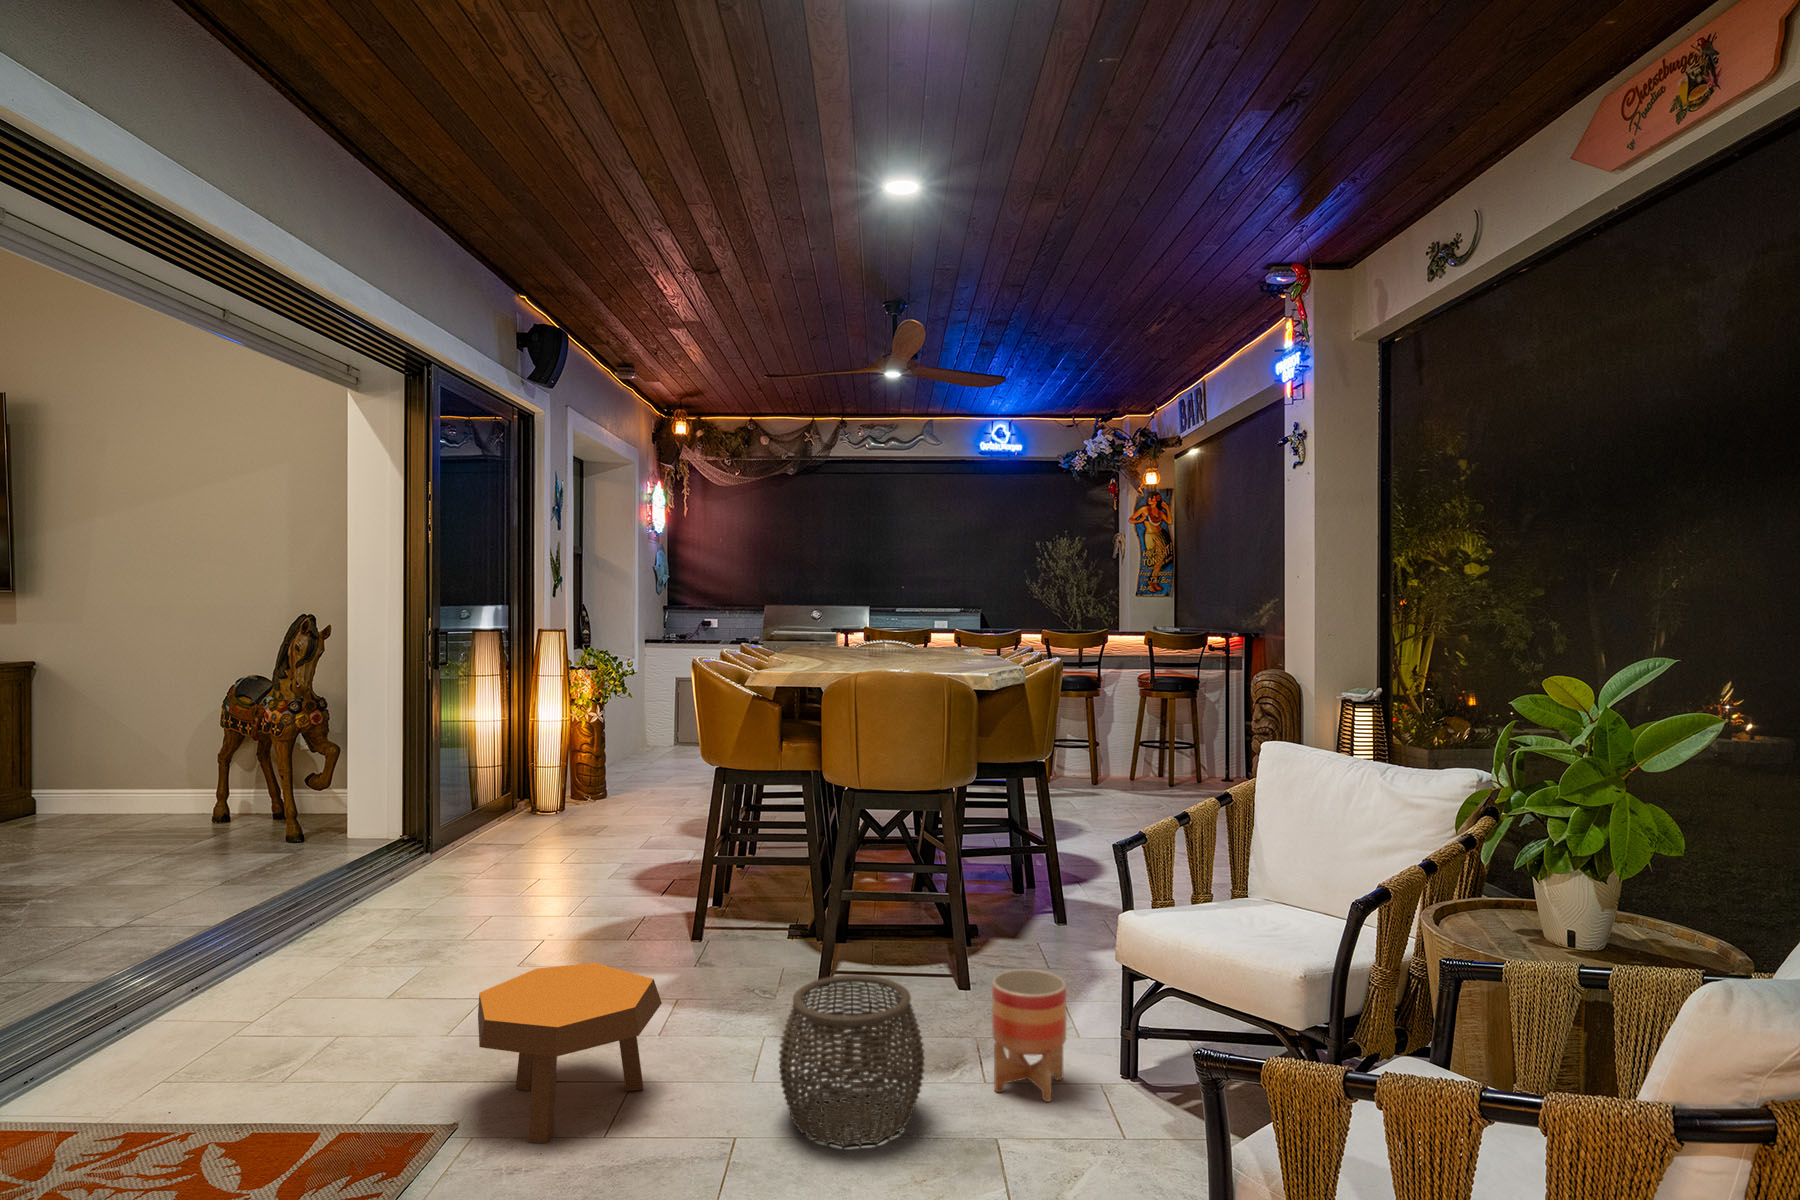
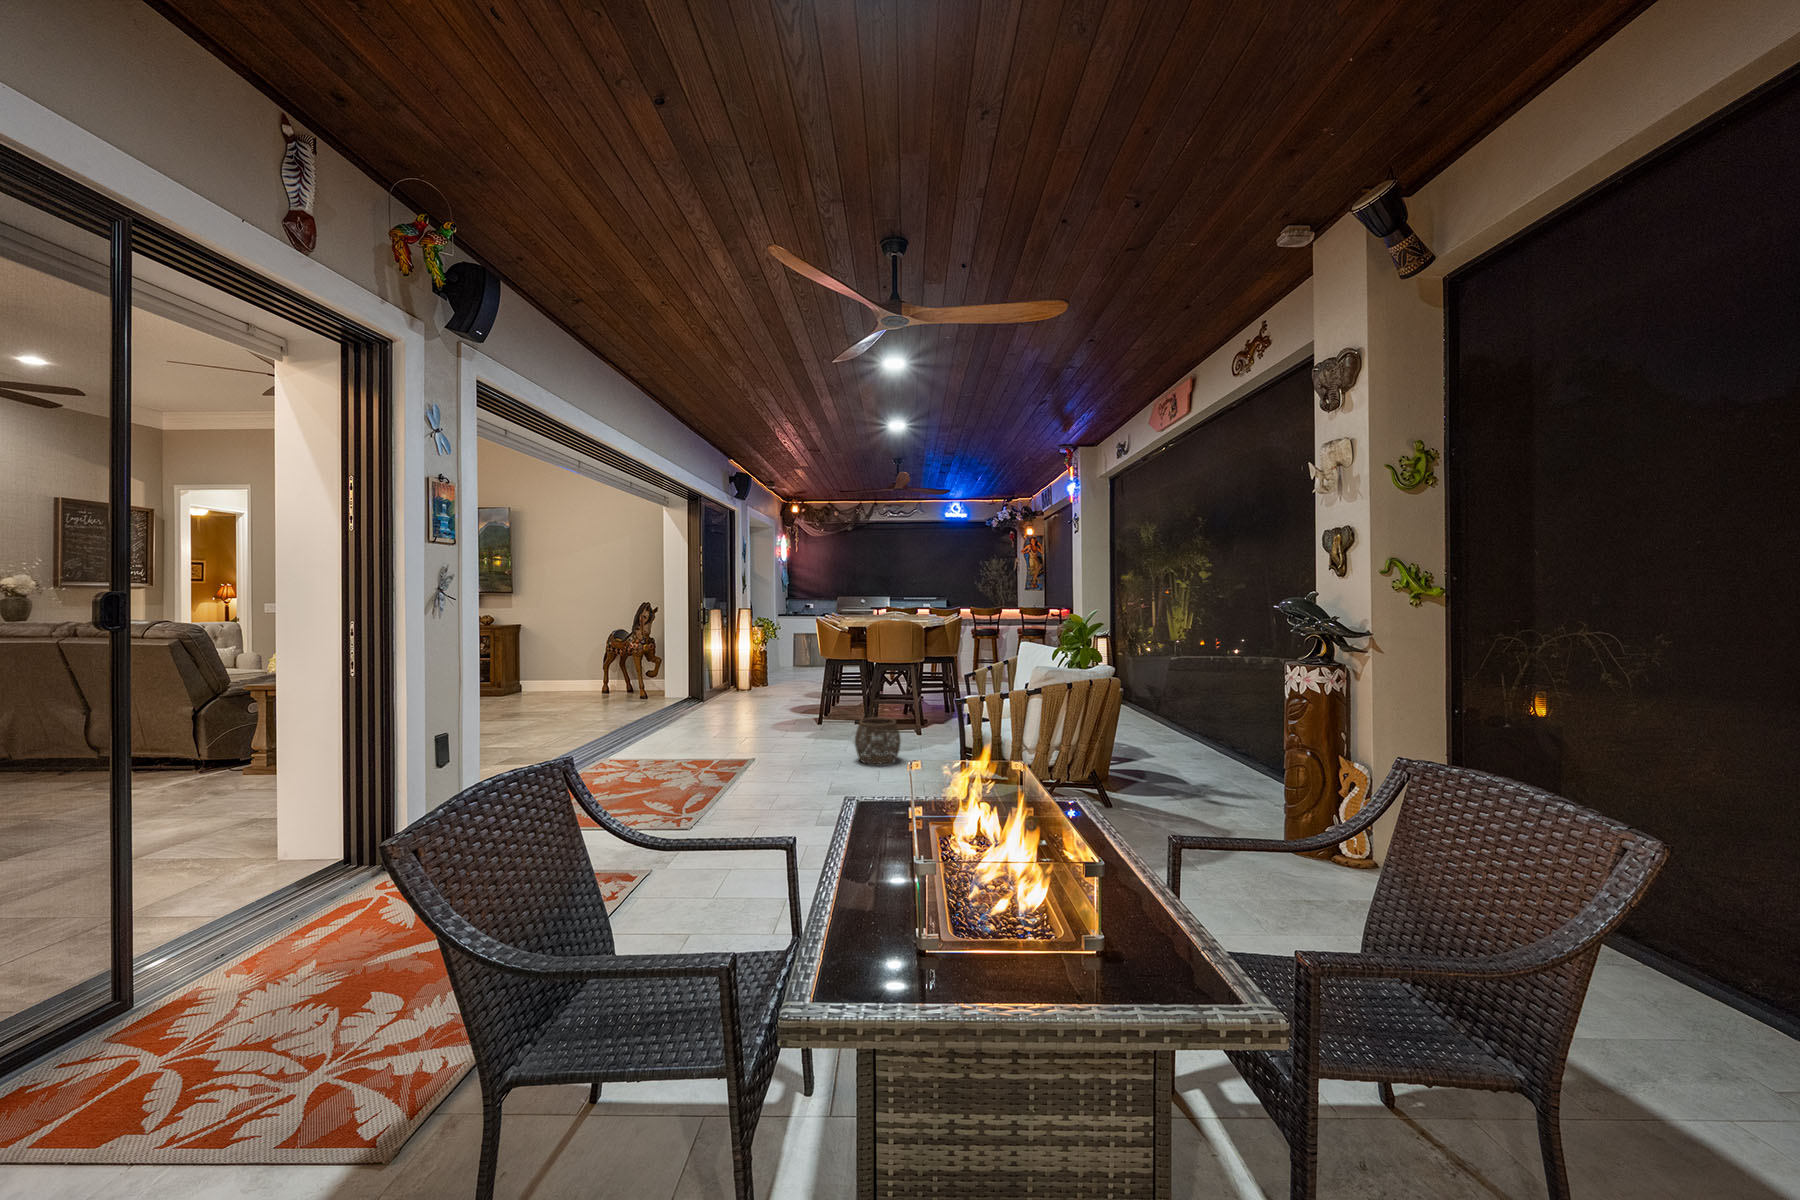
footstool: present [478,963,662,1143] -> none [757,717,815,764]
planter: present [992,969,1066,1102] -> none [924,718,949,757]

